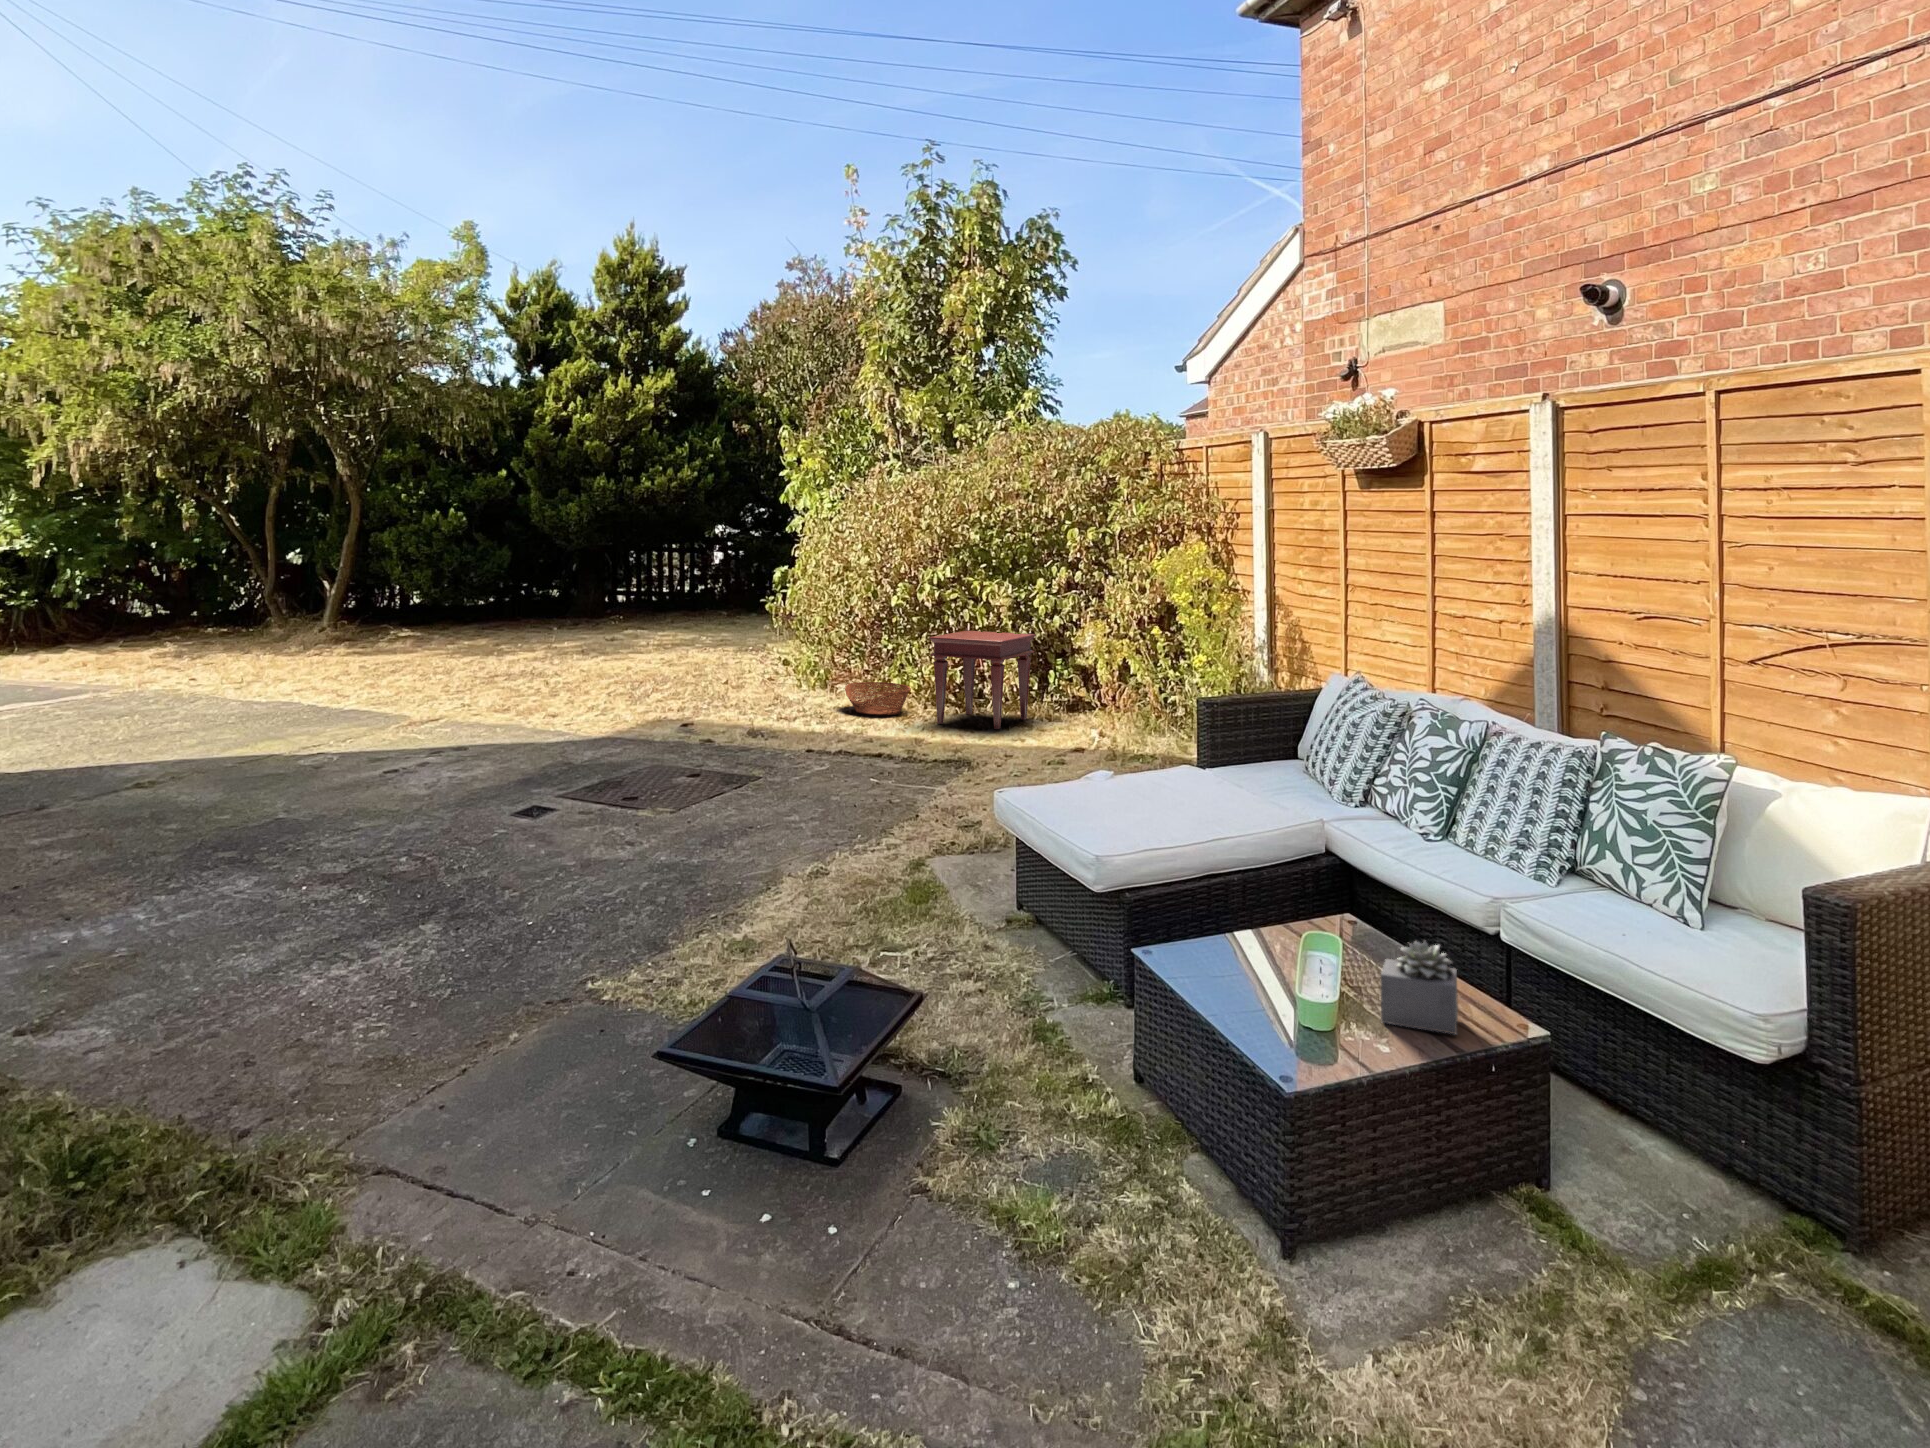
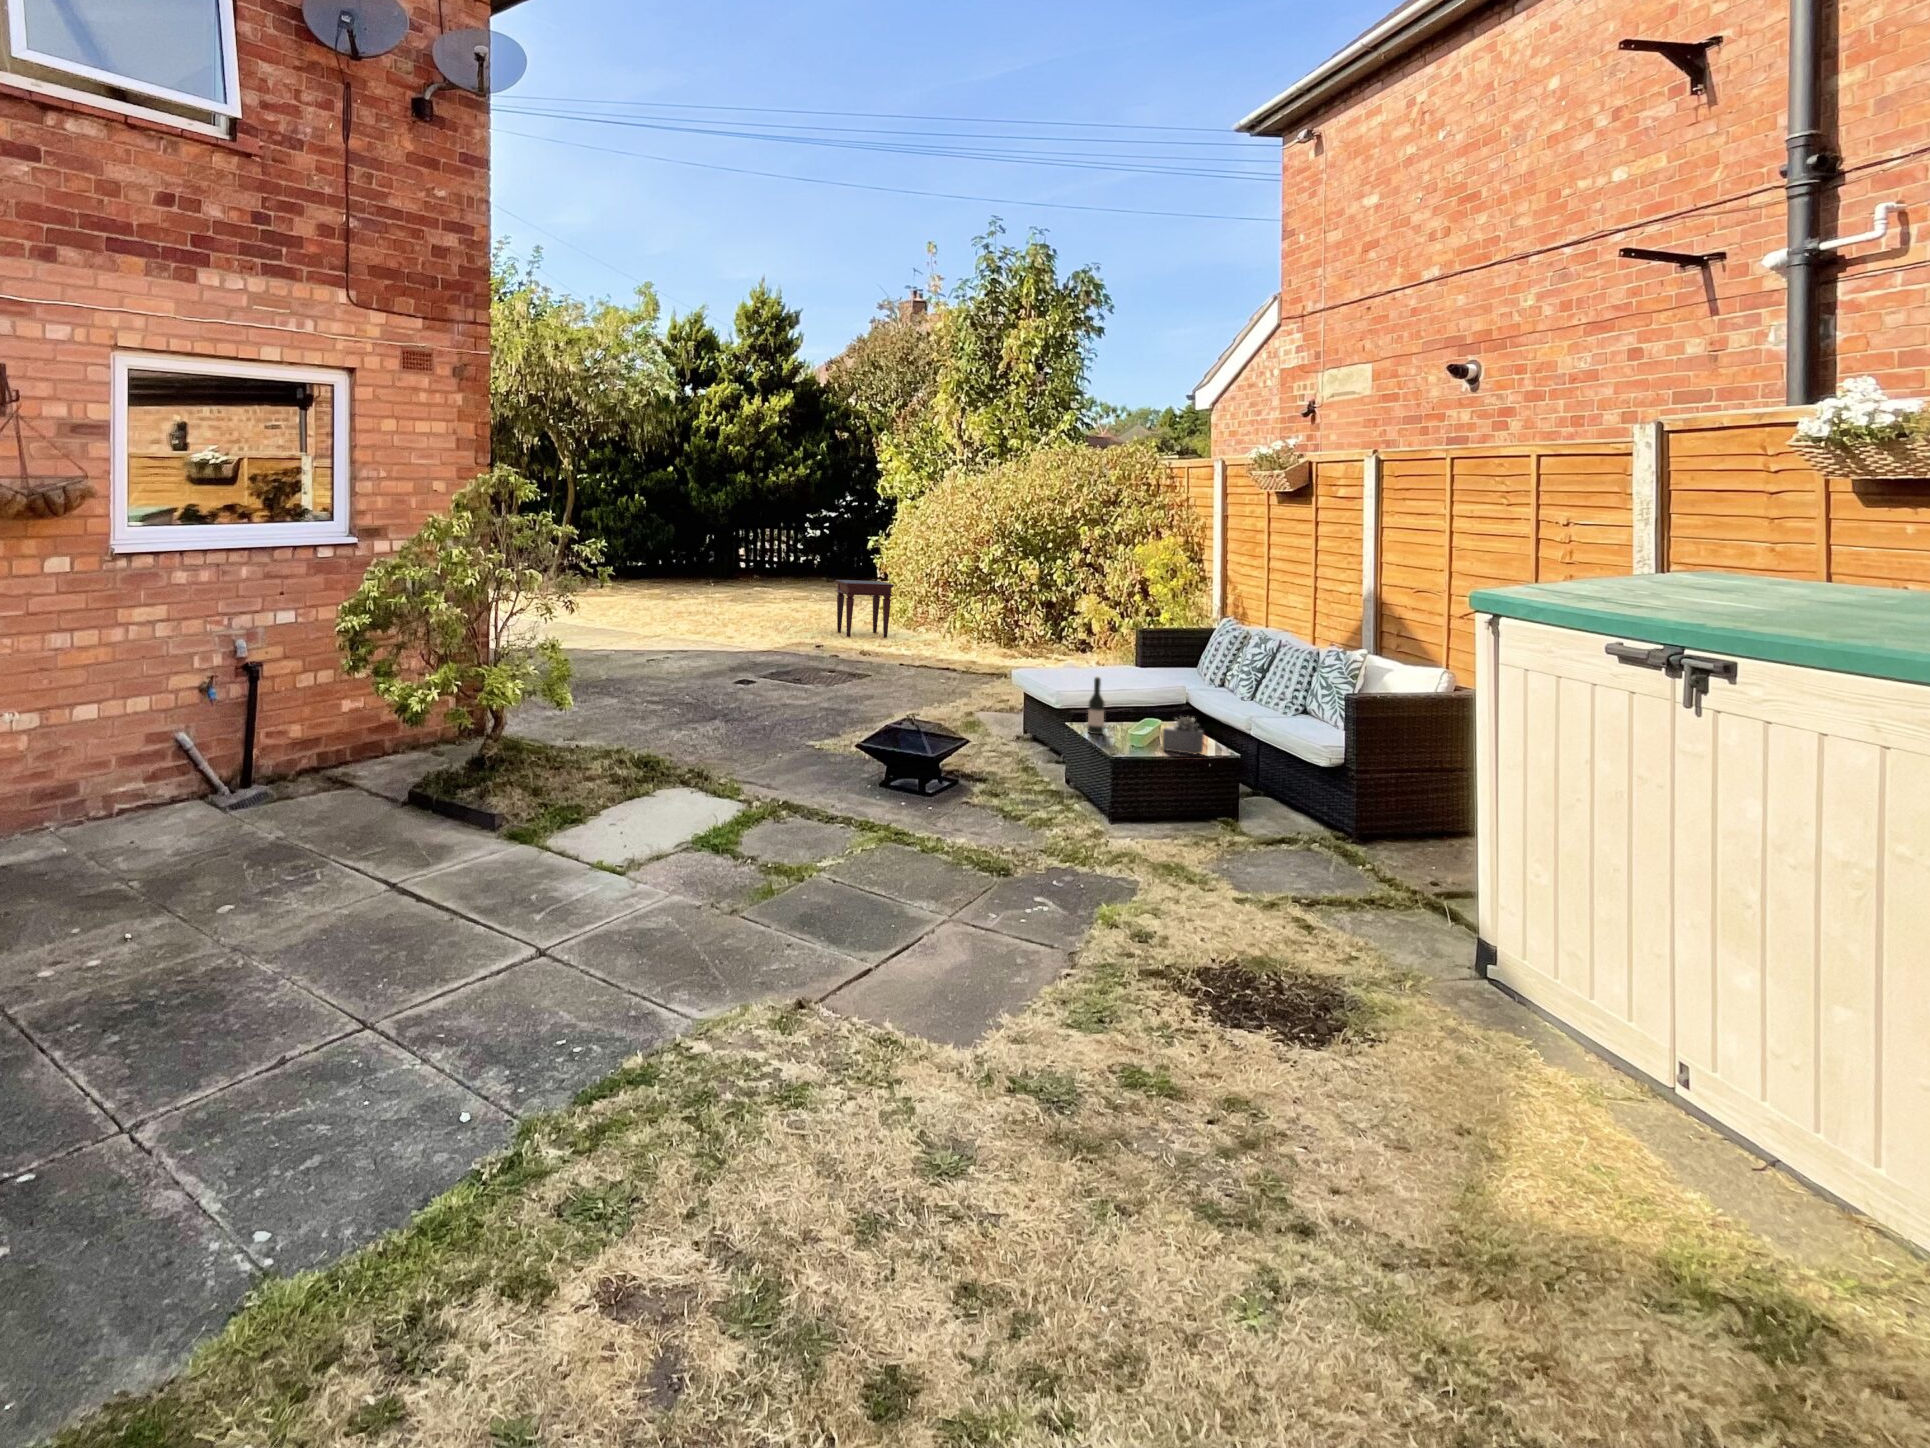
side table: present [930,631,1036,729] -> present [835,580,894,638]
basket: present [845,682,911,715] -> none [920,631,968,654]
wine bottle: none [1205,854,1236,979] -> present [1088,677,1105,734]

